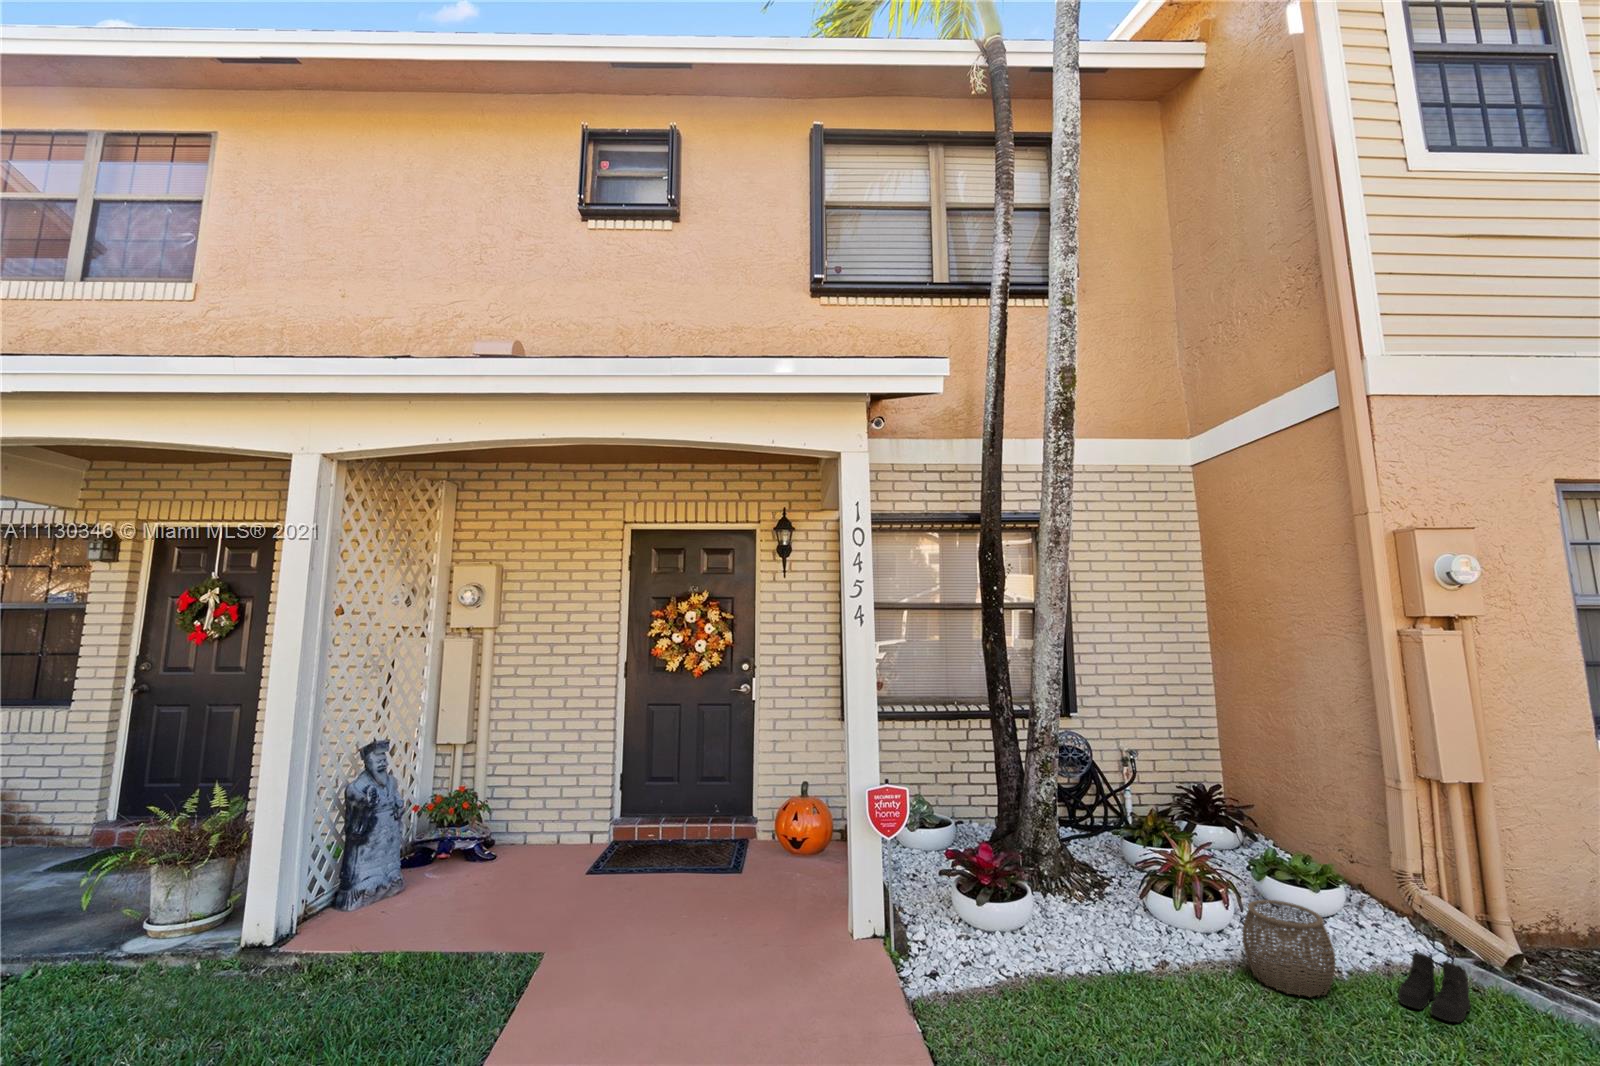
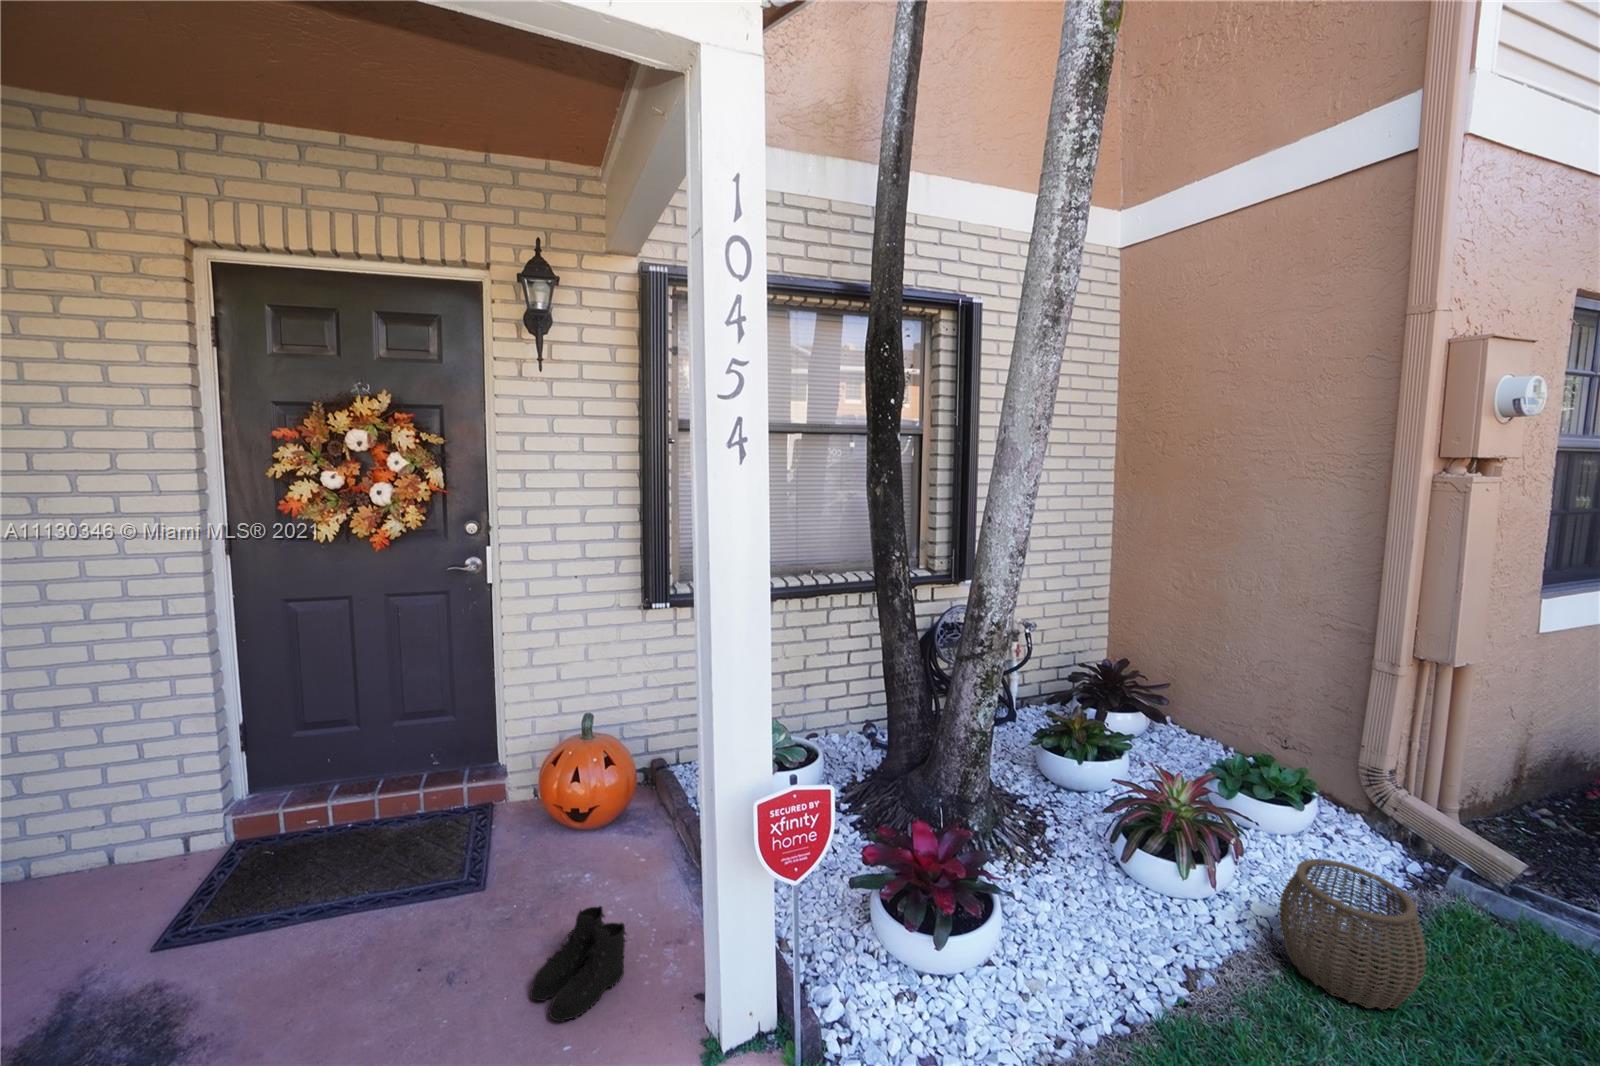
boots: present [1398,952,1470,1023] -> present [530,906,627,1021]

